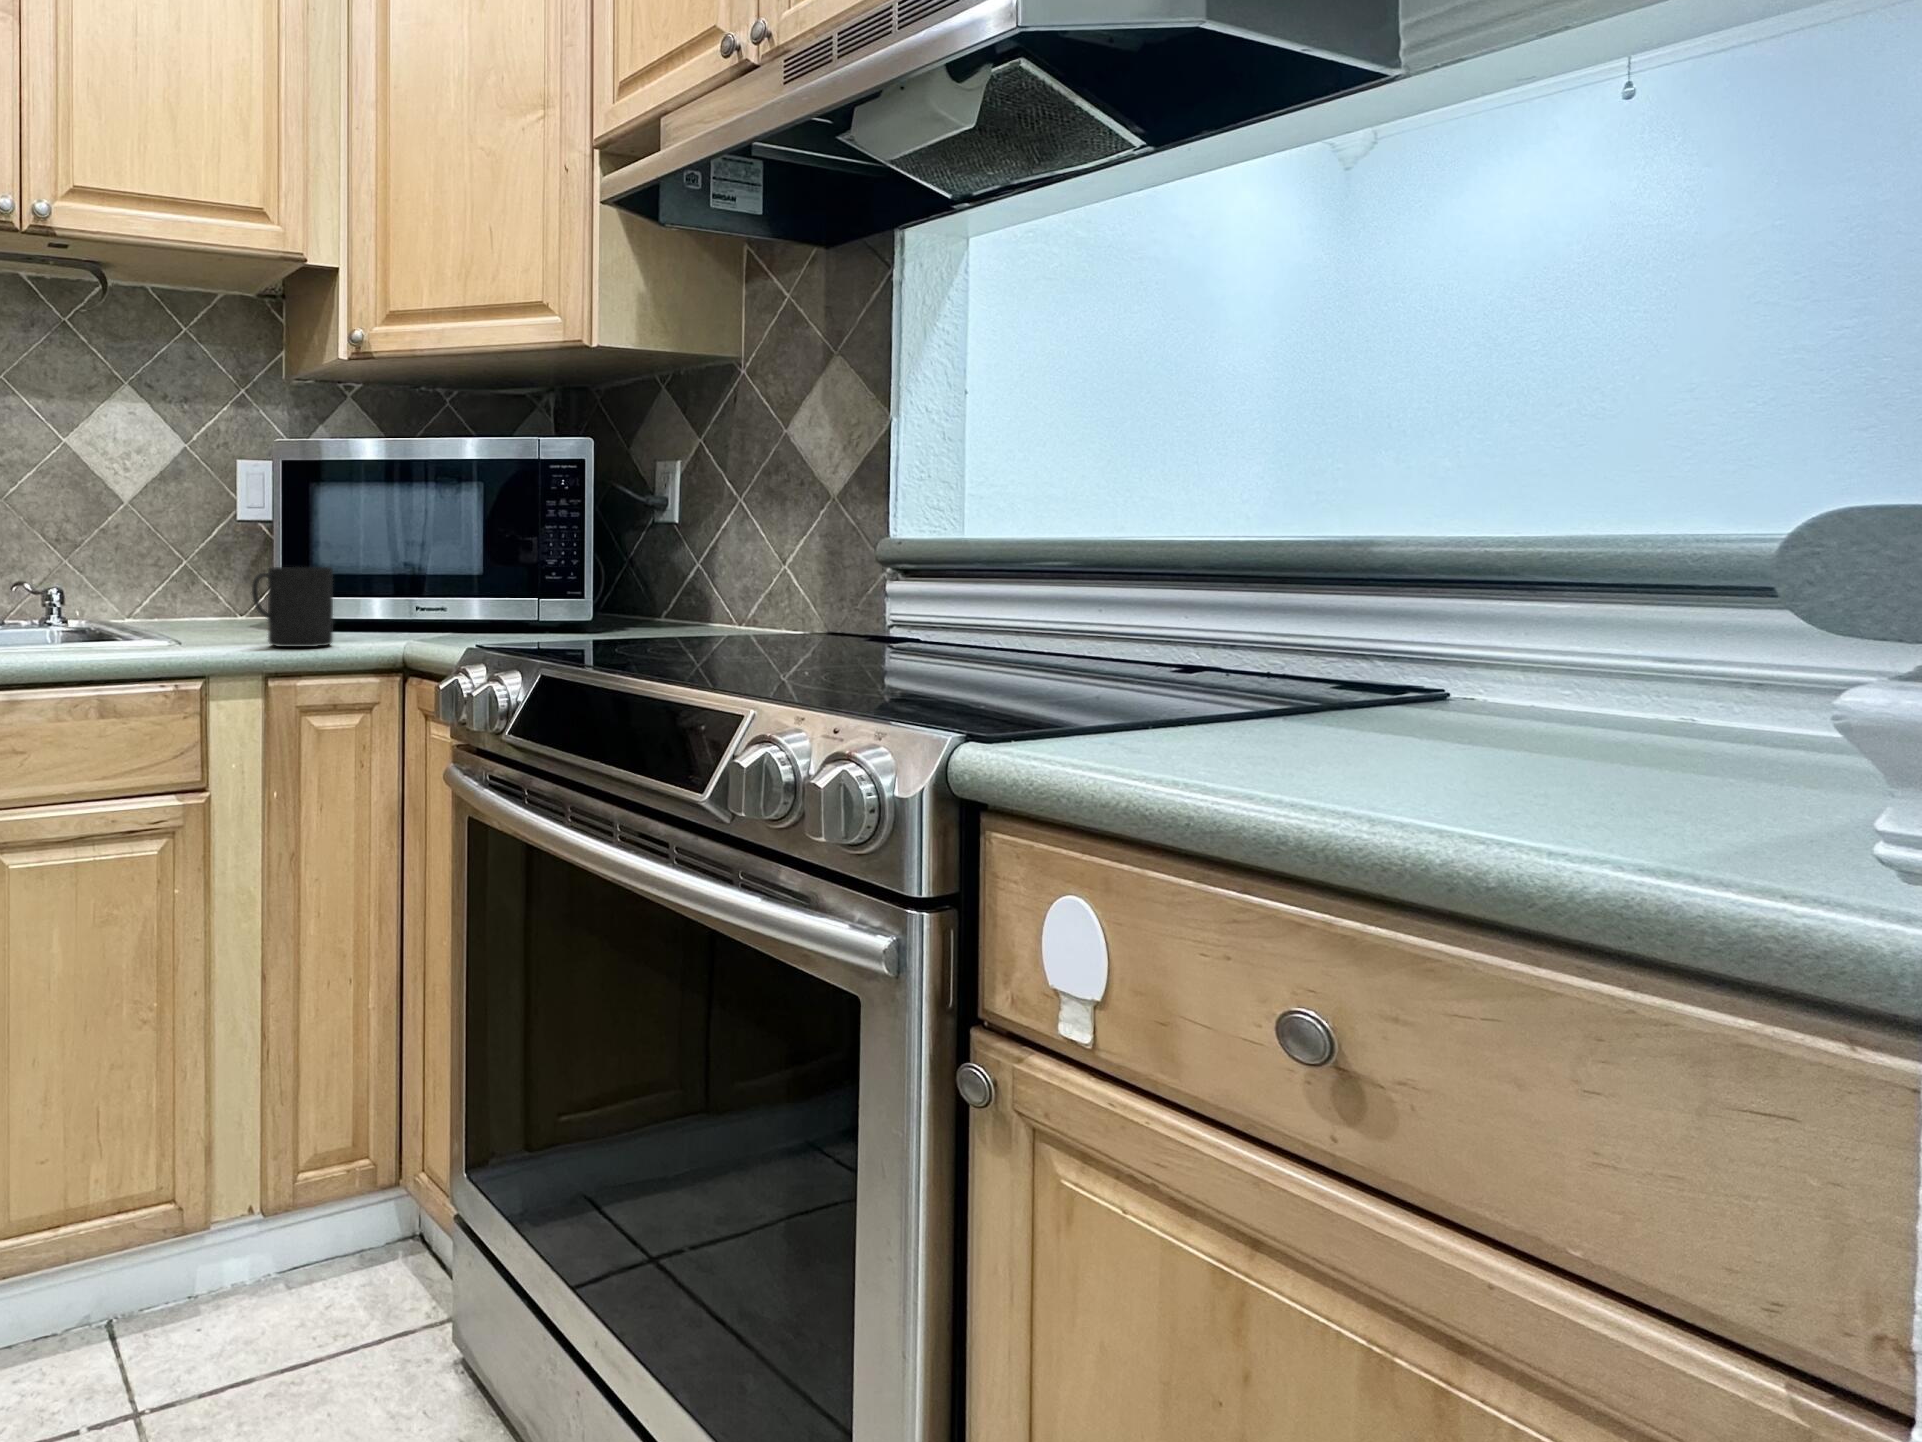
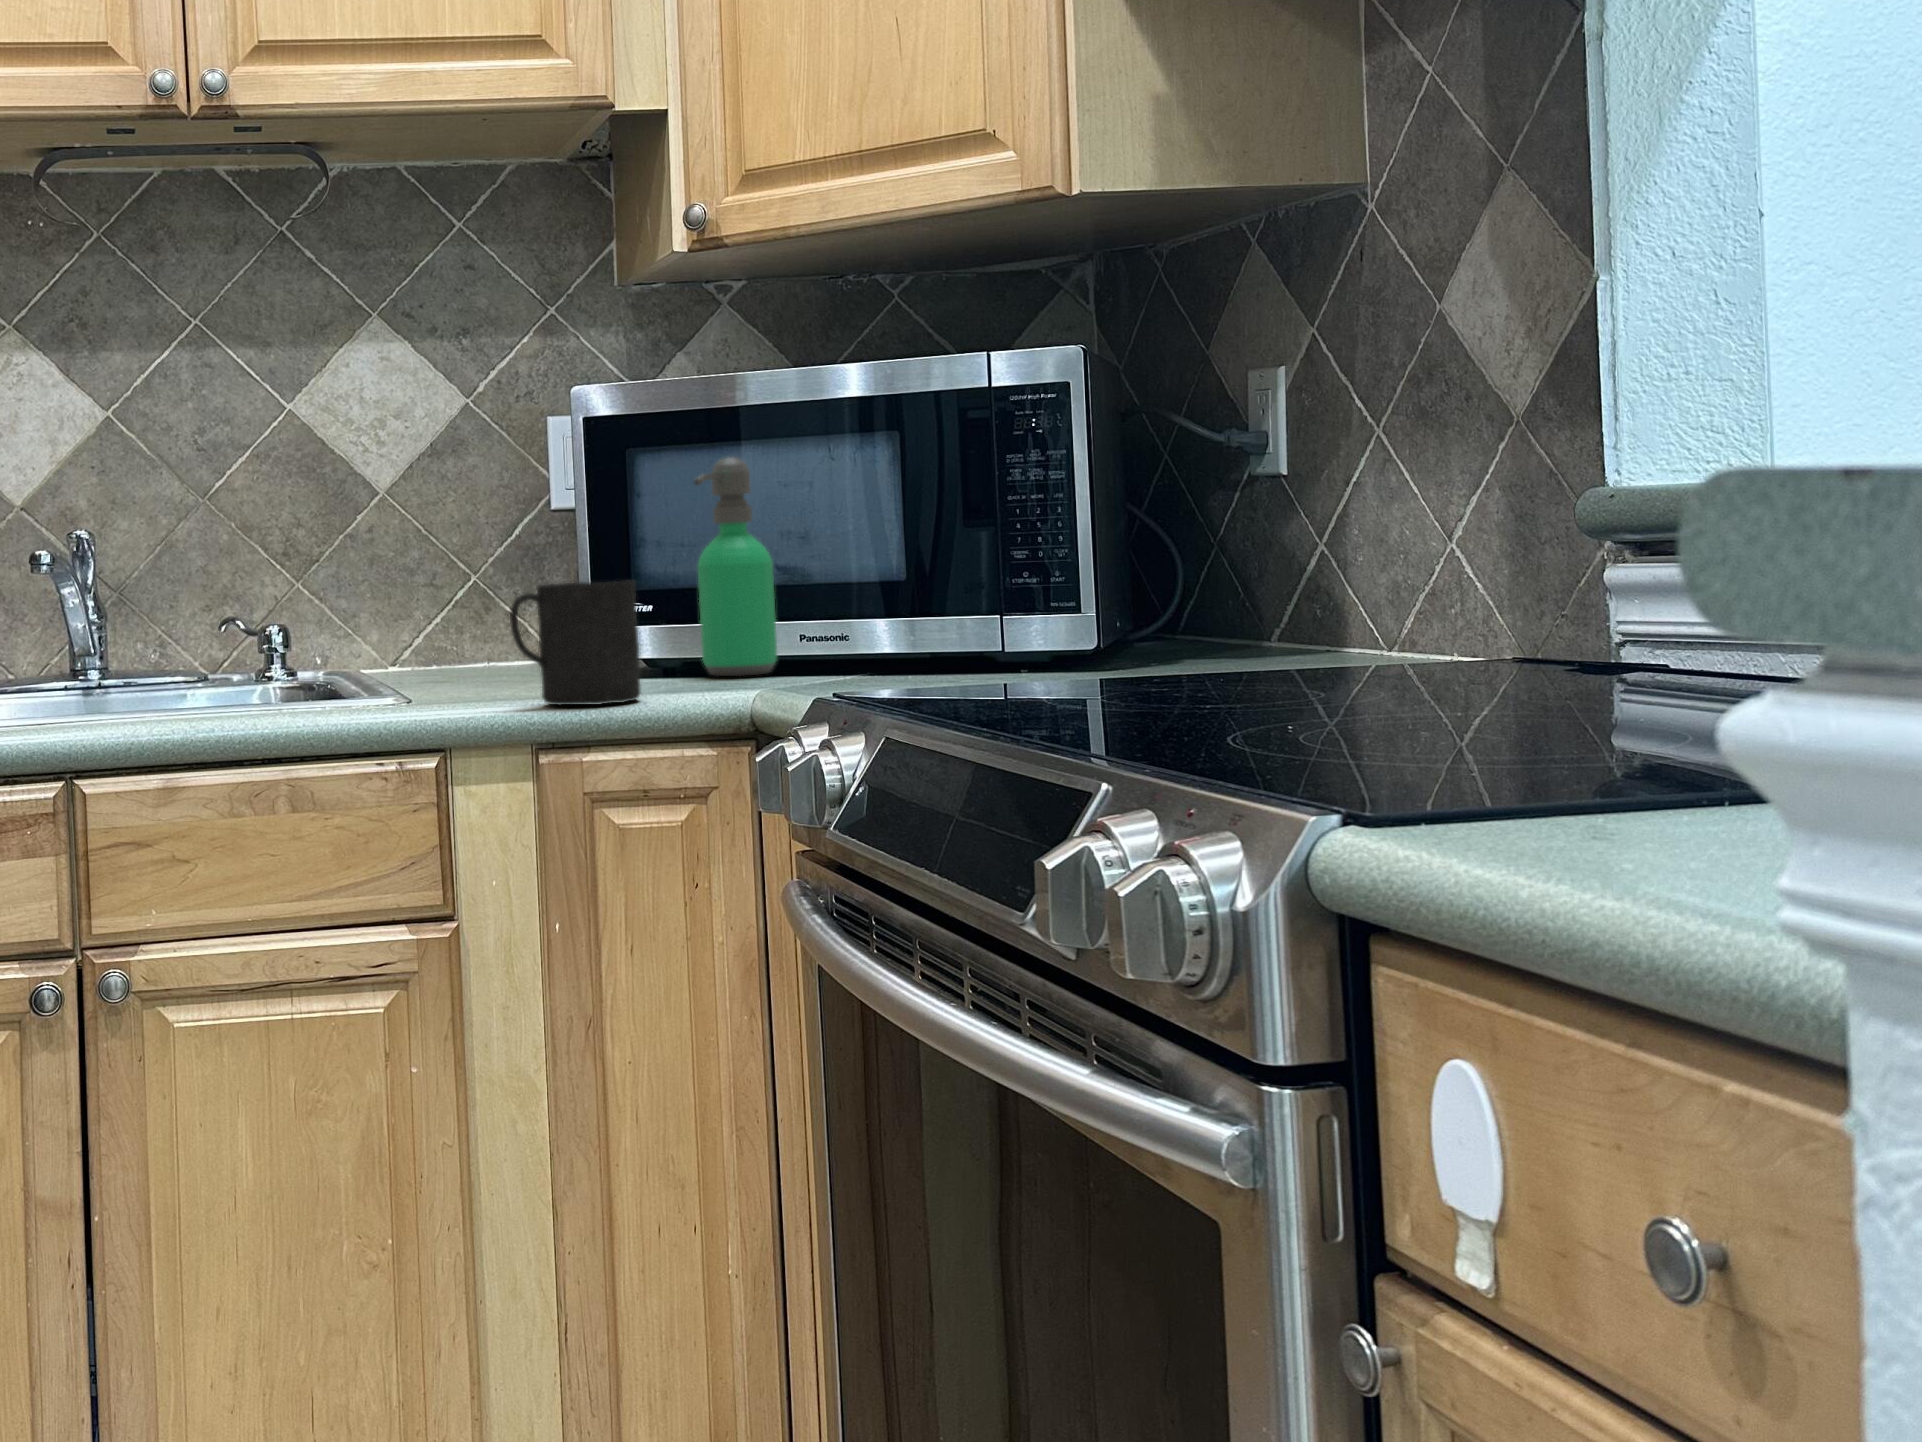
soap dispenser: none [350,493,397,630] -> present [694,457,777,676]

